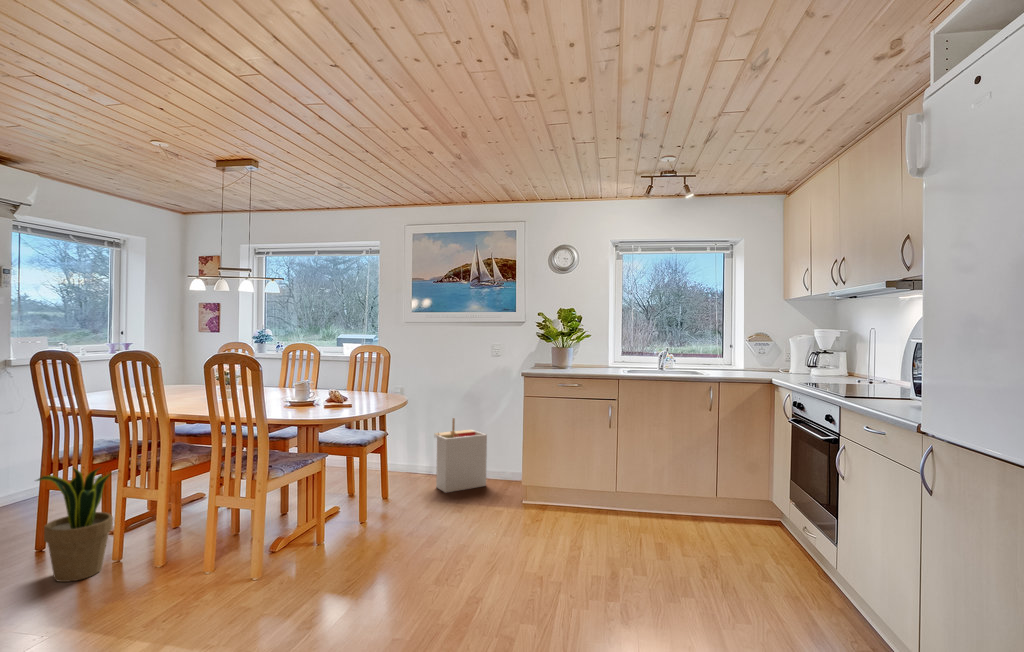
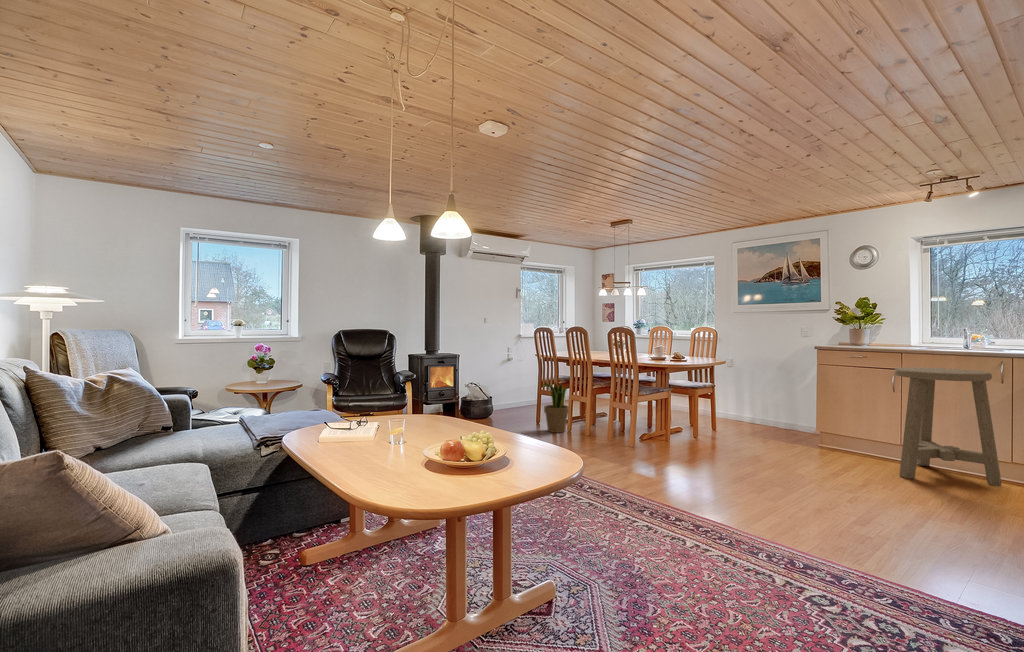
stool: none [631,399,737,556] -> present [895,367,1001,486]
storage bin: present [434,418,487,492] -> none [751,380,793,432]

